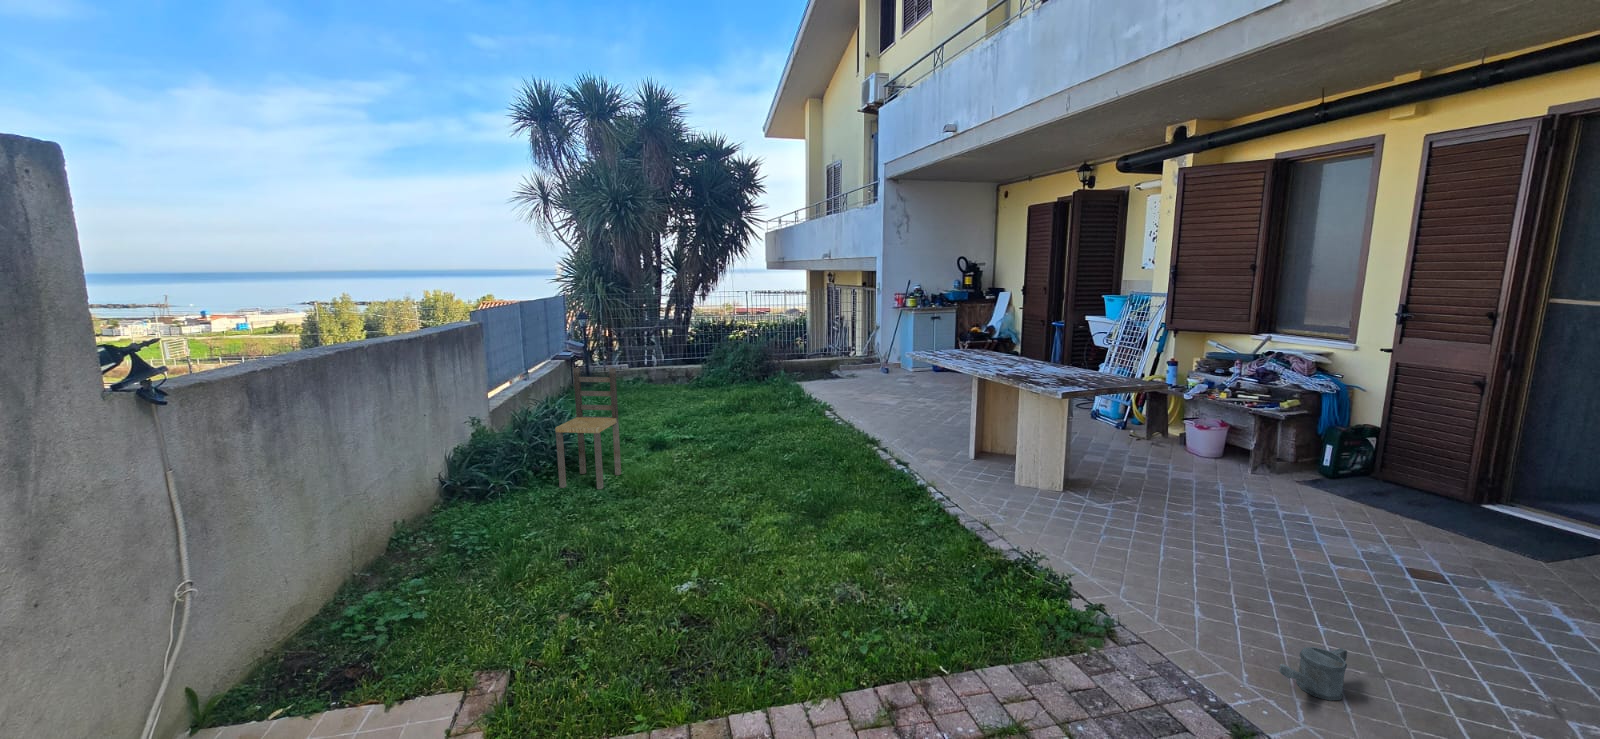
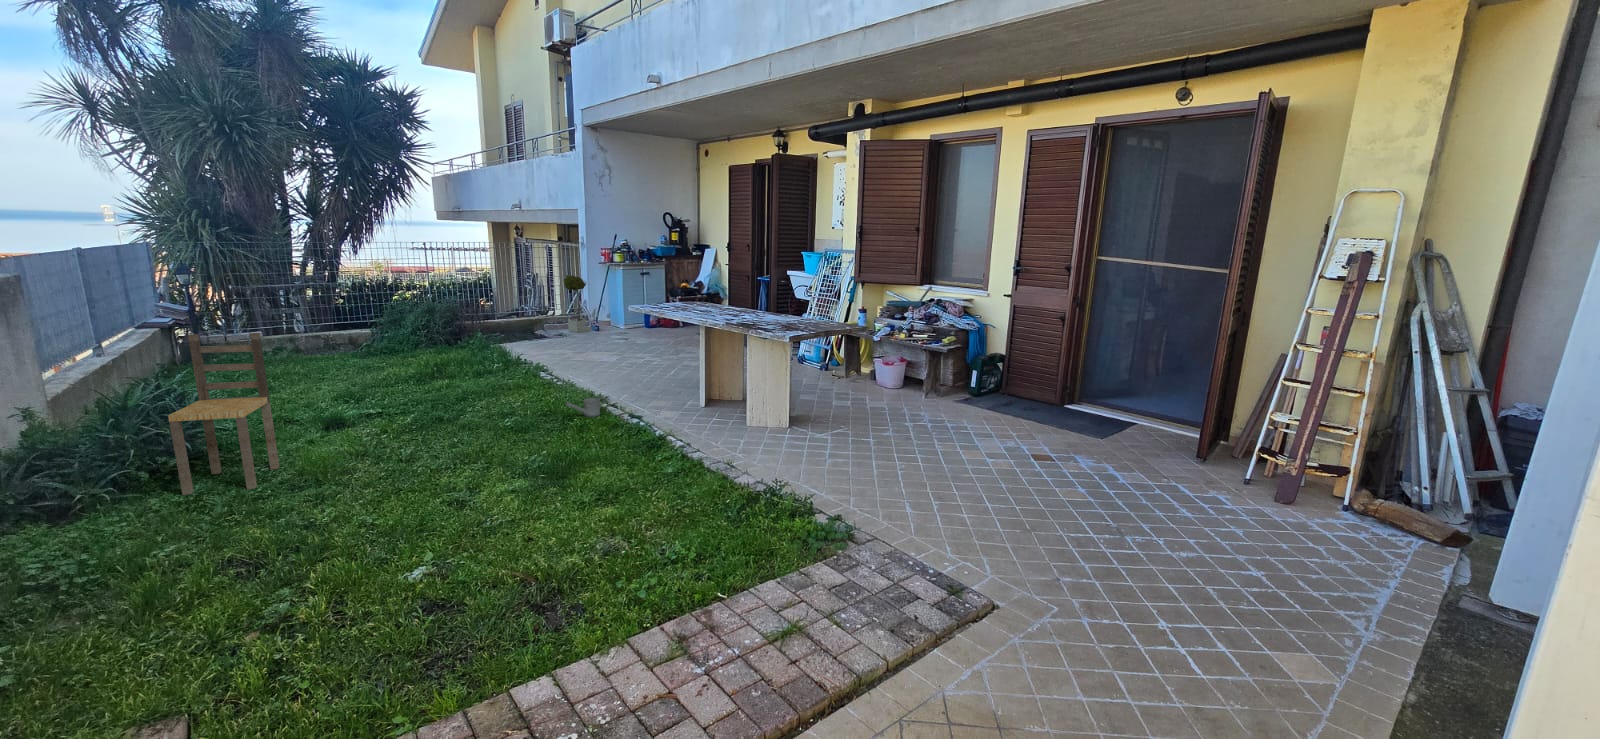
potted tree: none [860,318,882,372] -> present [563,275,591,333]
watering can: present [1279,647,1347,701] -> present [566,397,606,417]

